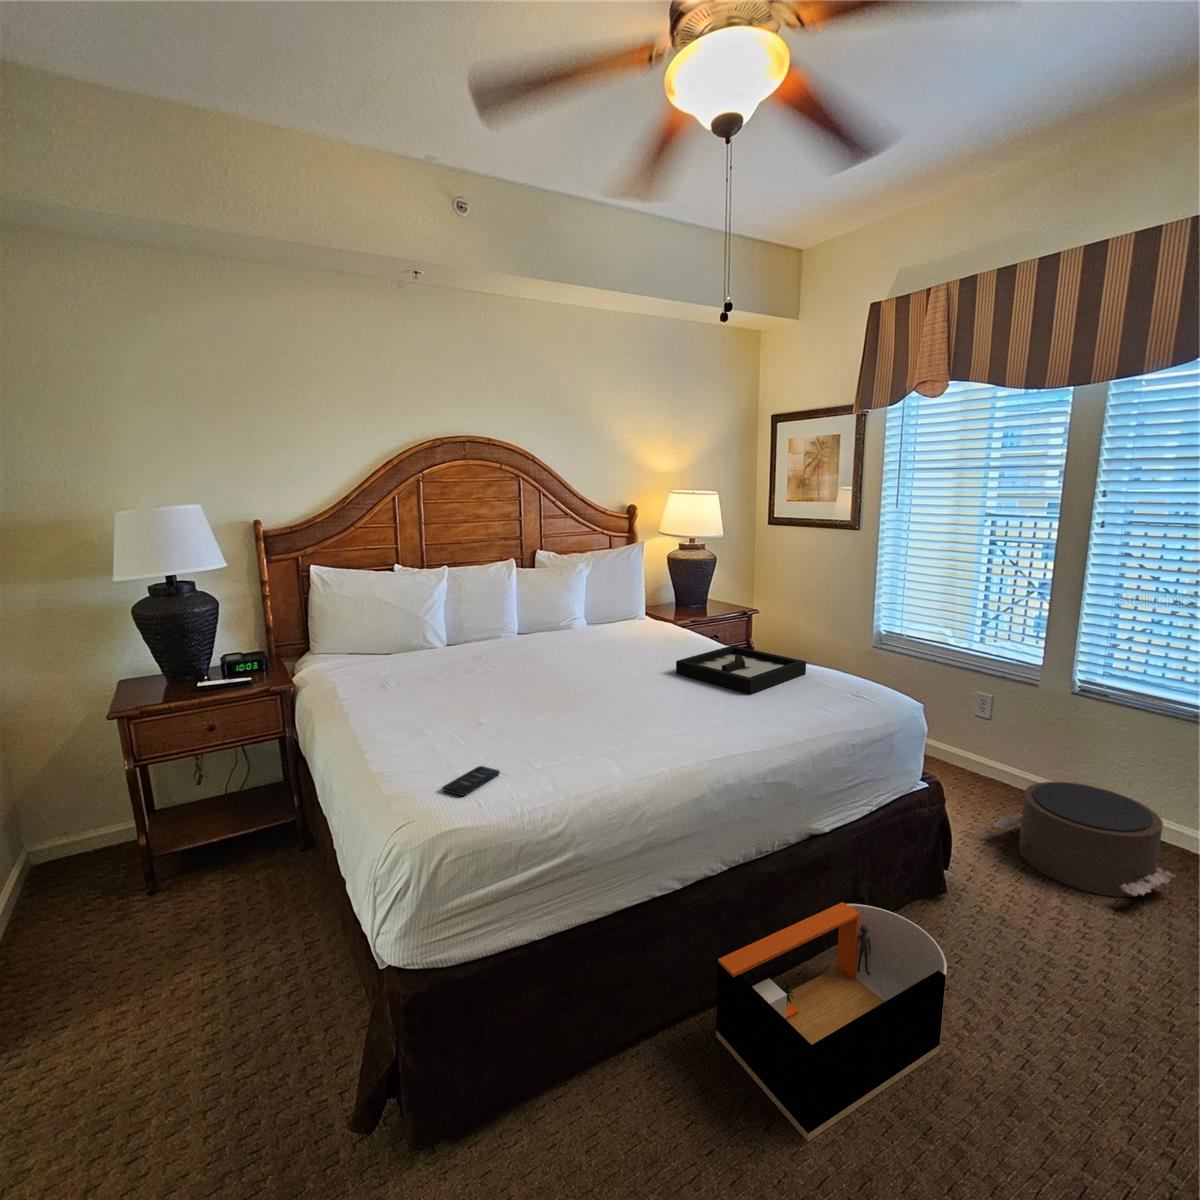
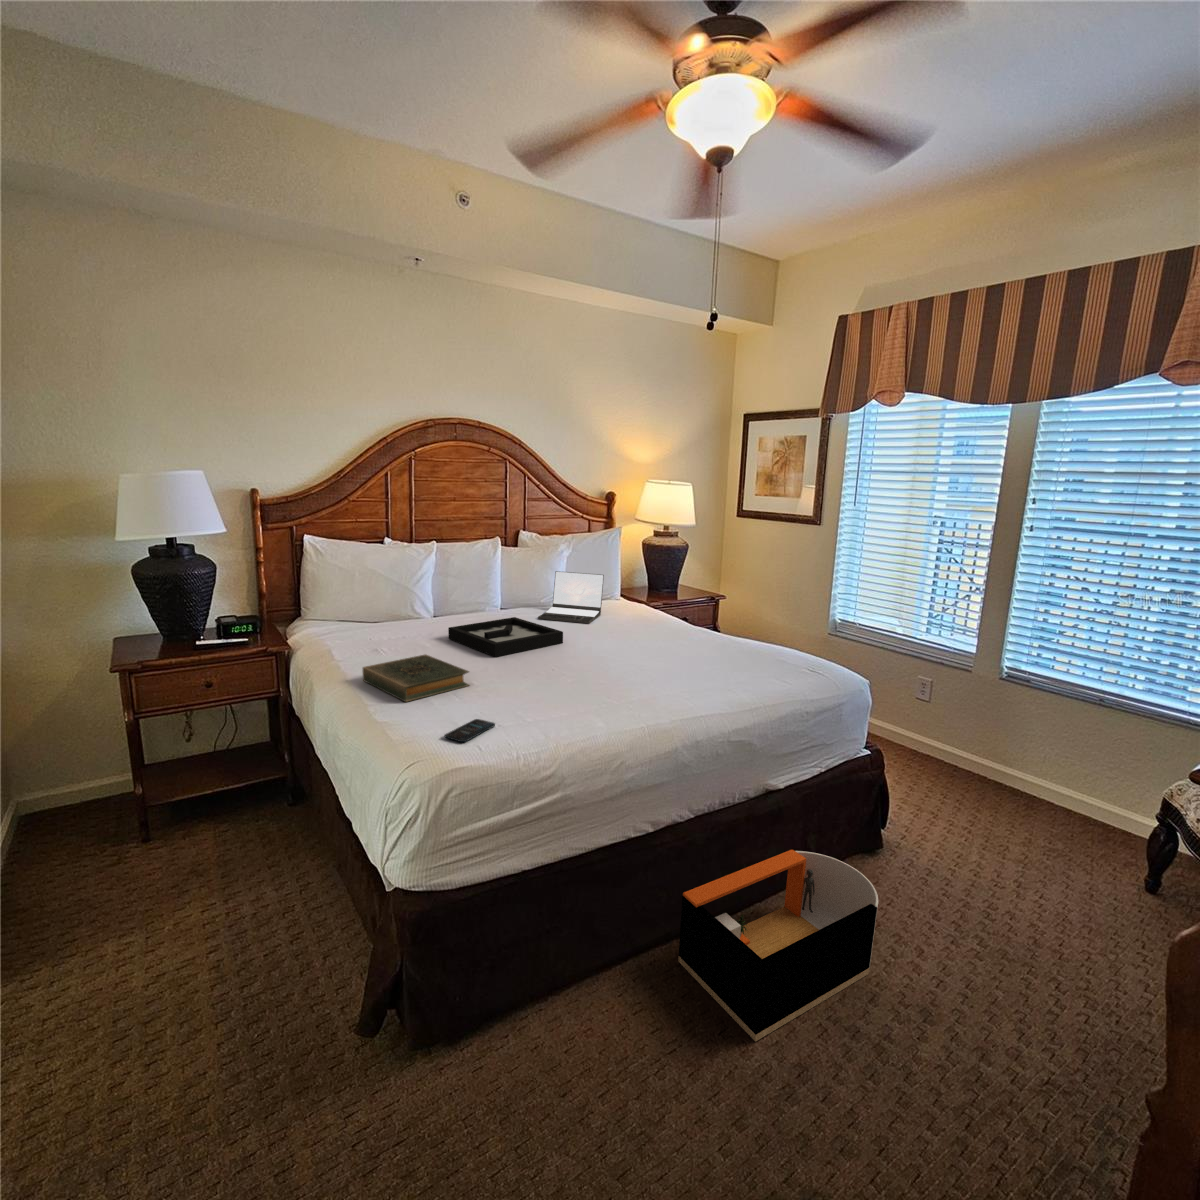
laptop: none [557,592,626,647] -> present [538,571,604,624]
decorative tray: present [676,645,806,694] -> present [448,617,563,657]
hardback book: none [362,690,478,747] -> present [363,655,469,702]
pouf: present [994,782,1175,897] -> none [925,756,1077,854]

